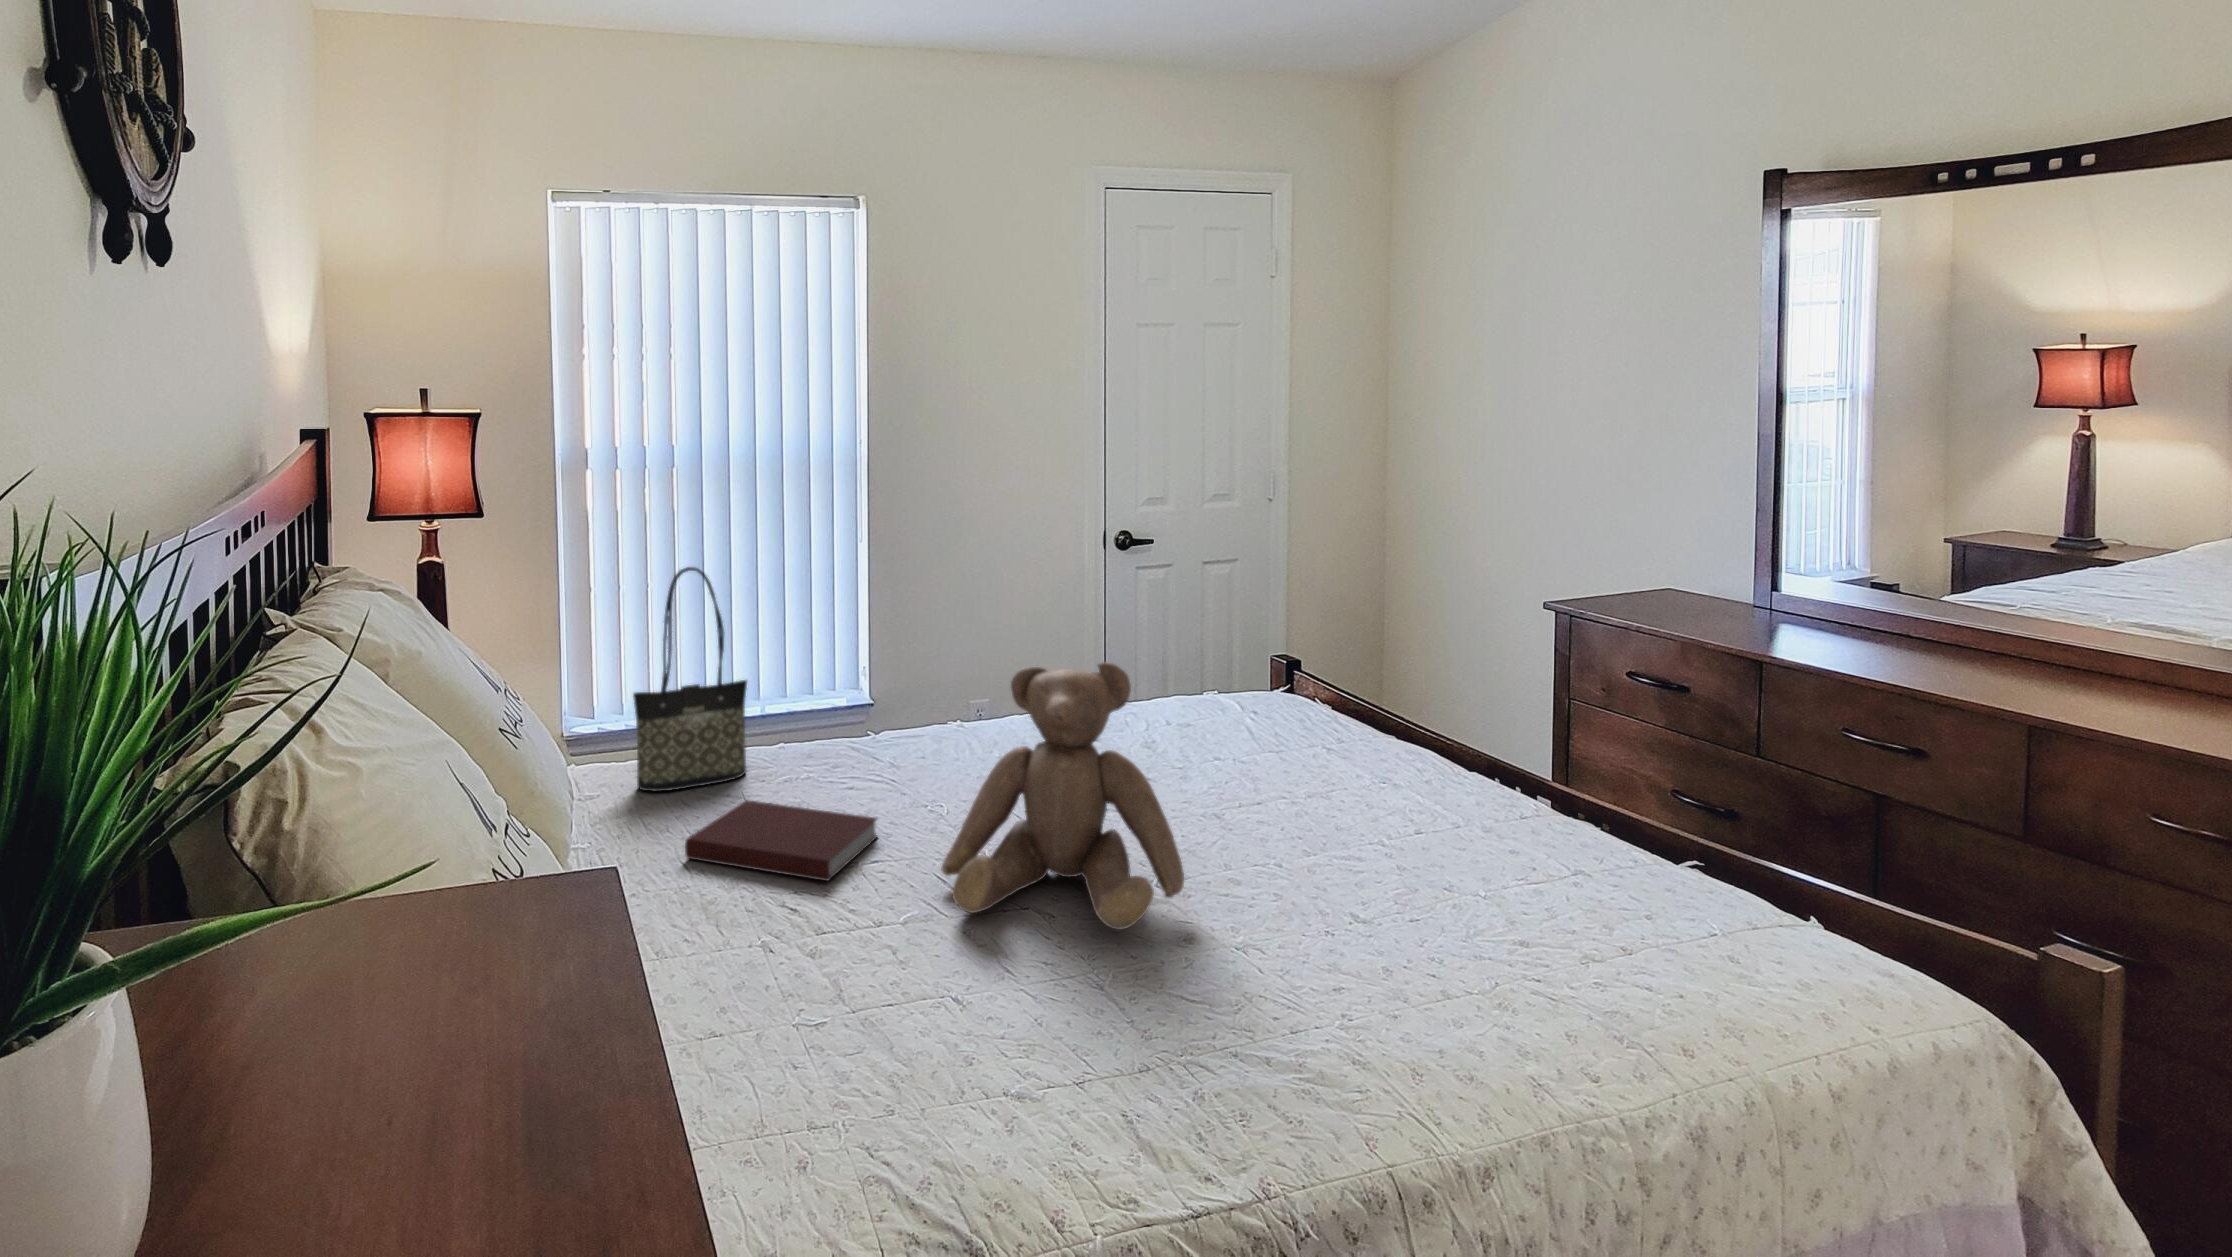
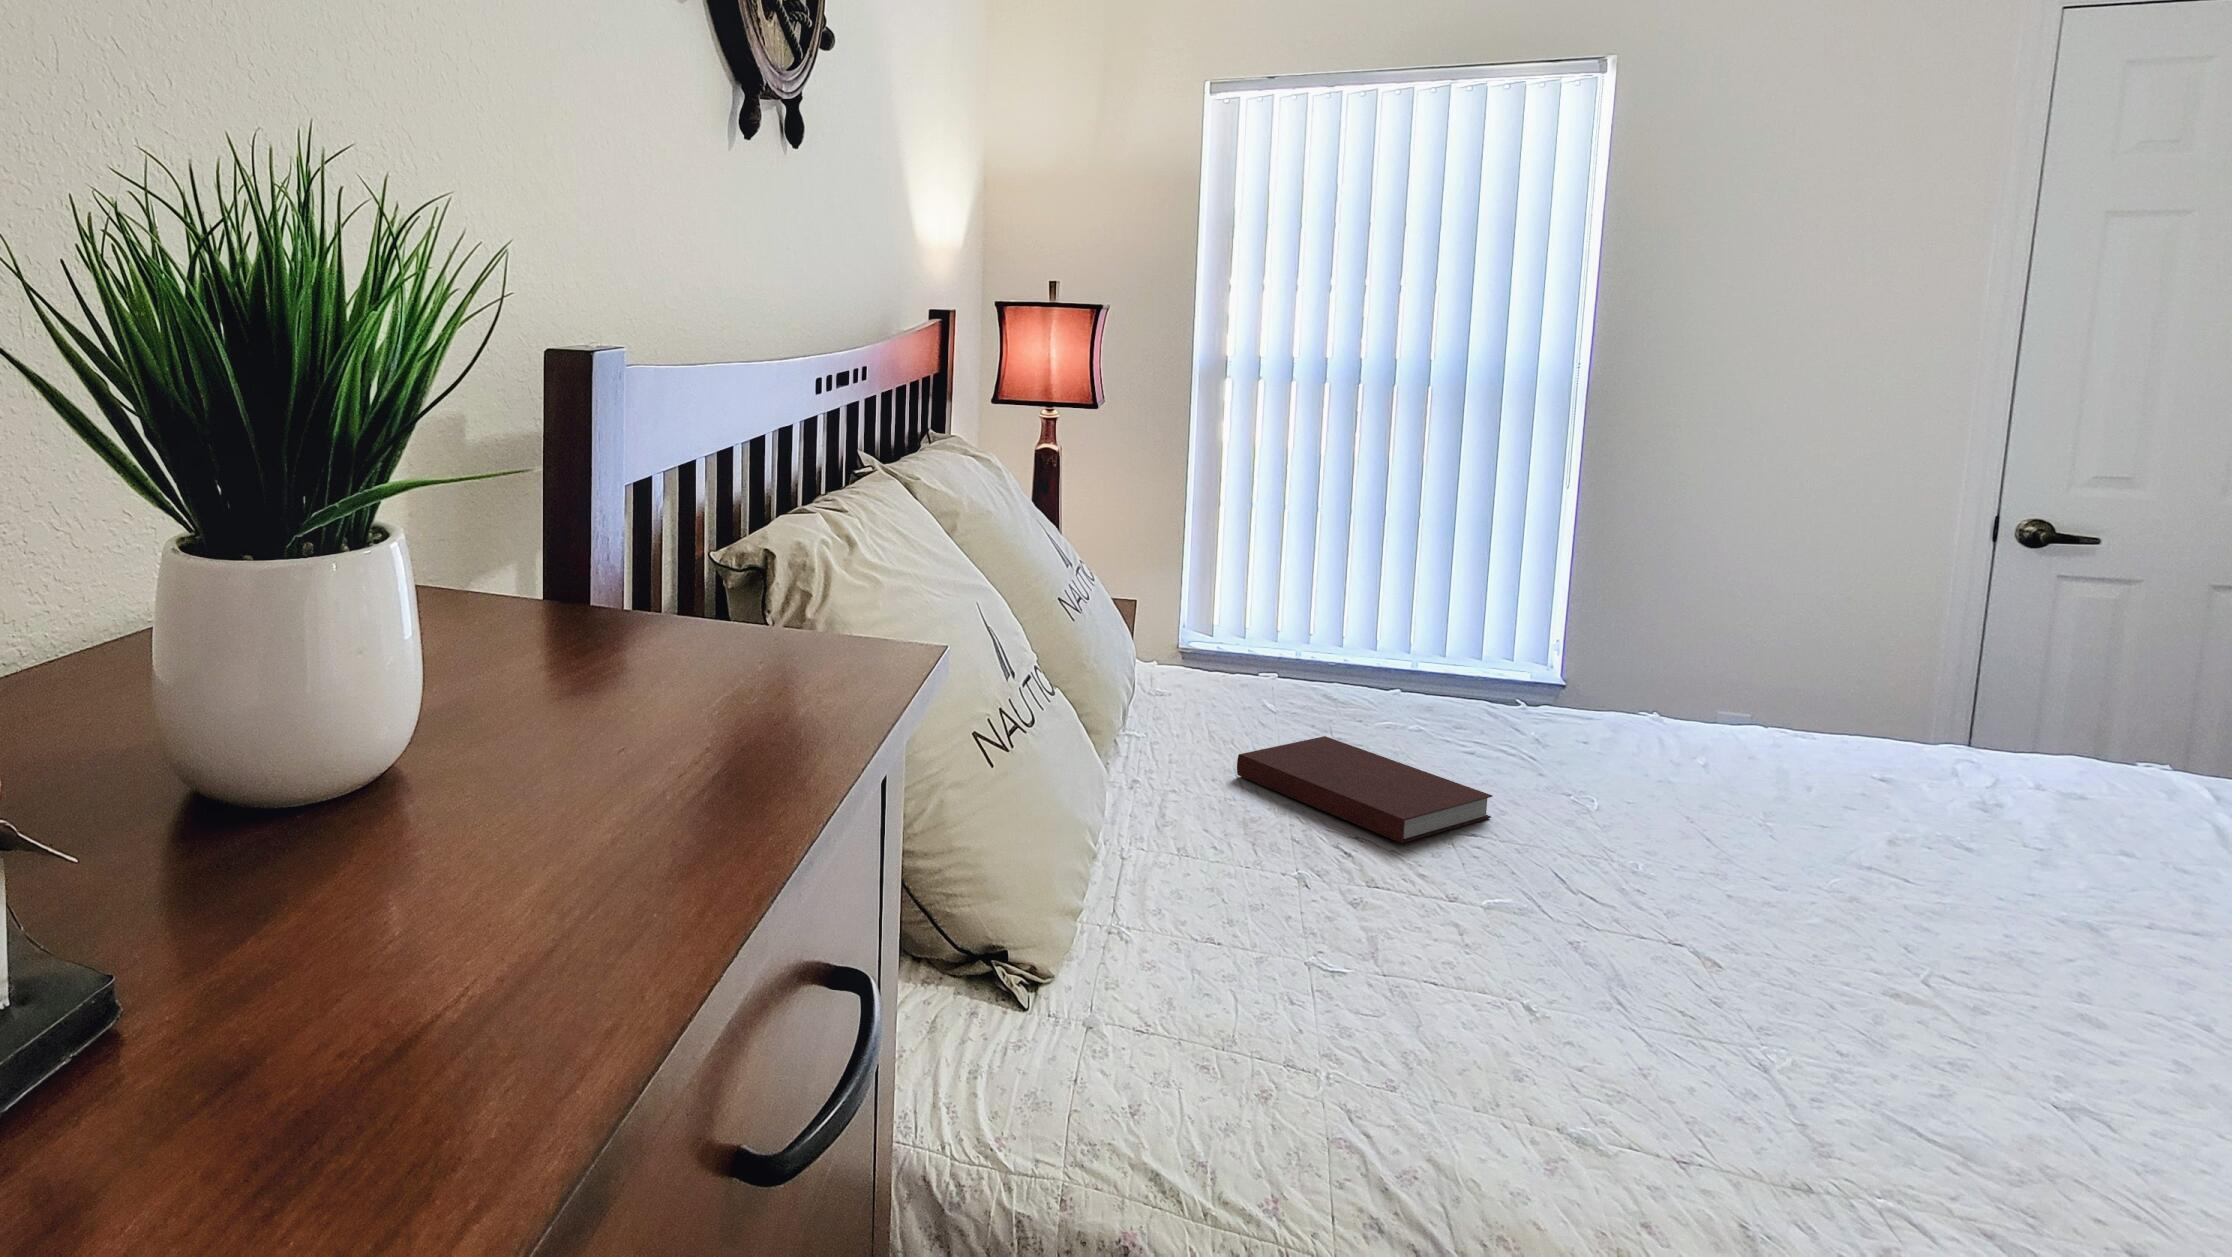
tote bag: present [633,567,747,791] -> none [1207,469,1351,715]
teddy bear: present [941,662,1184,930] -> none [1562,646,1992,1028]

